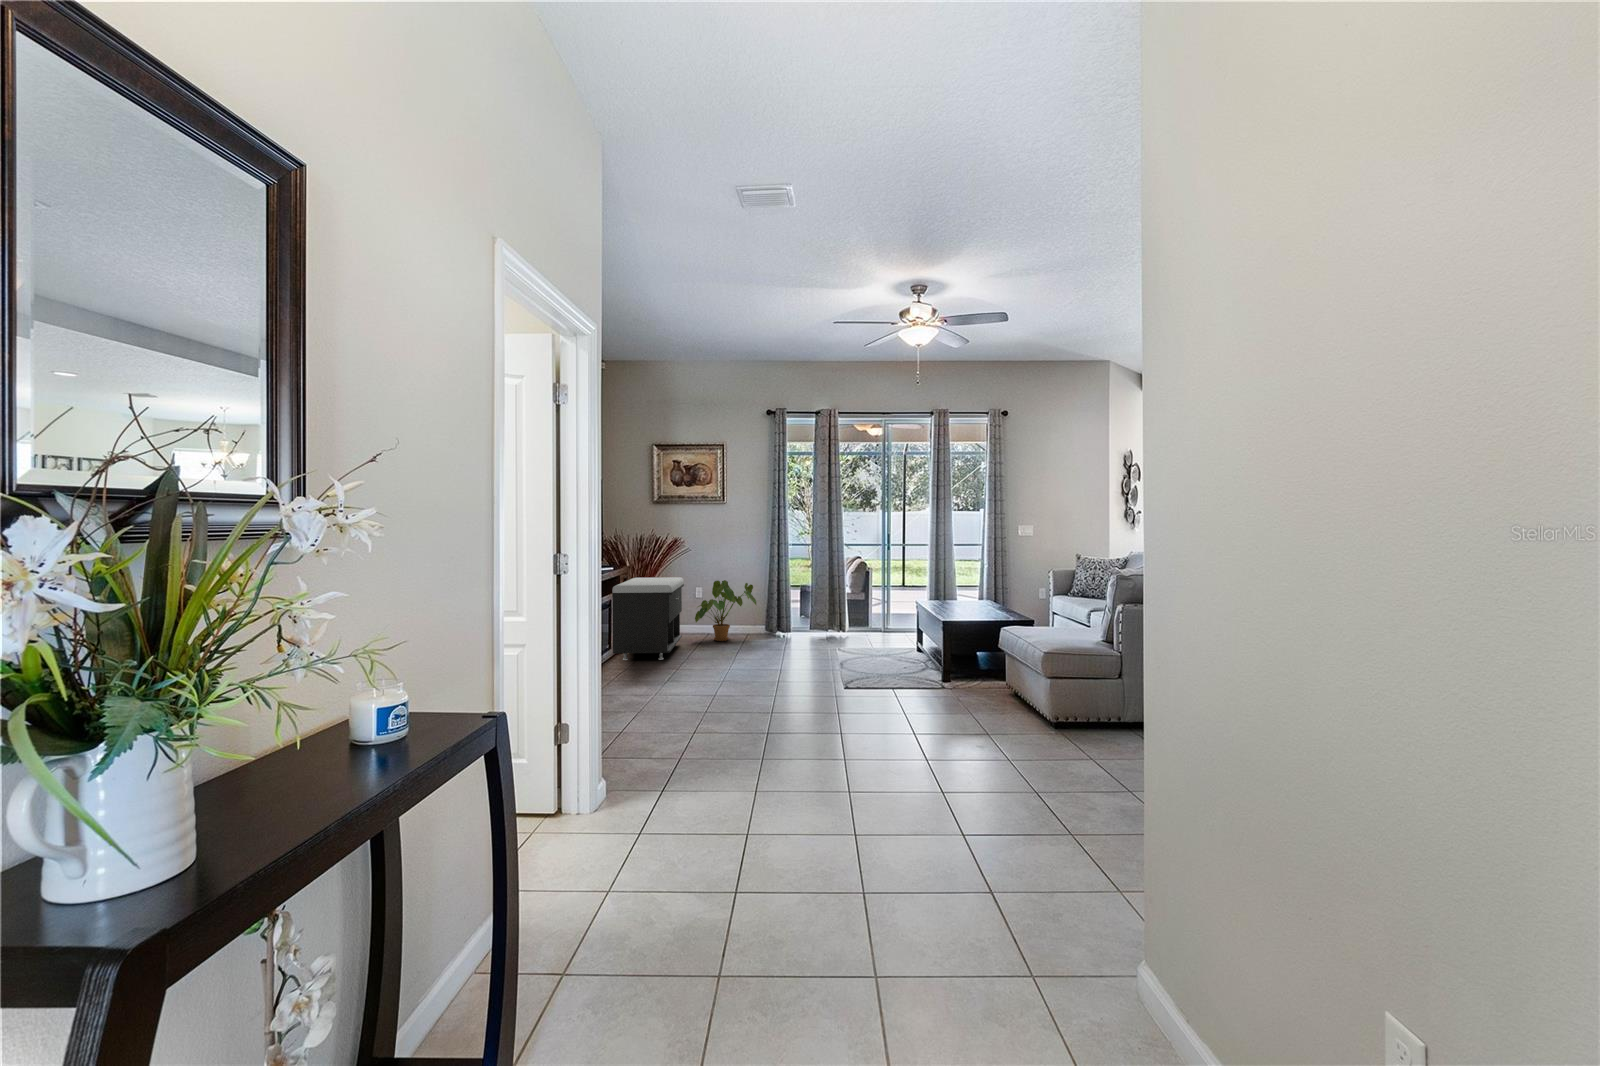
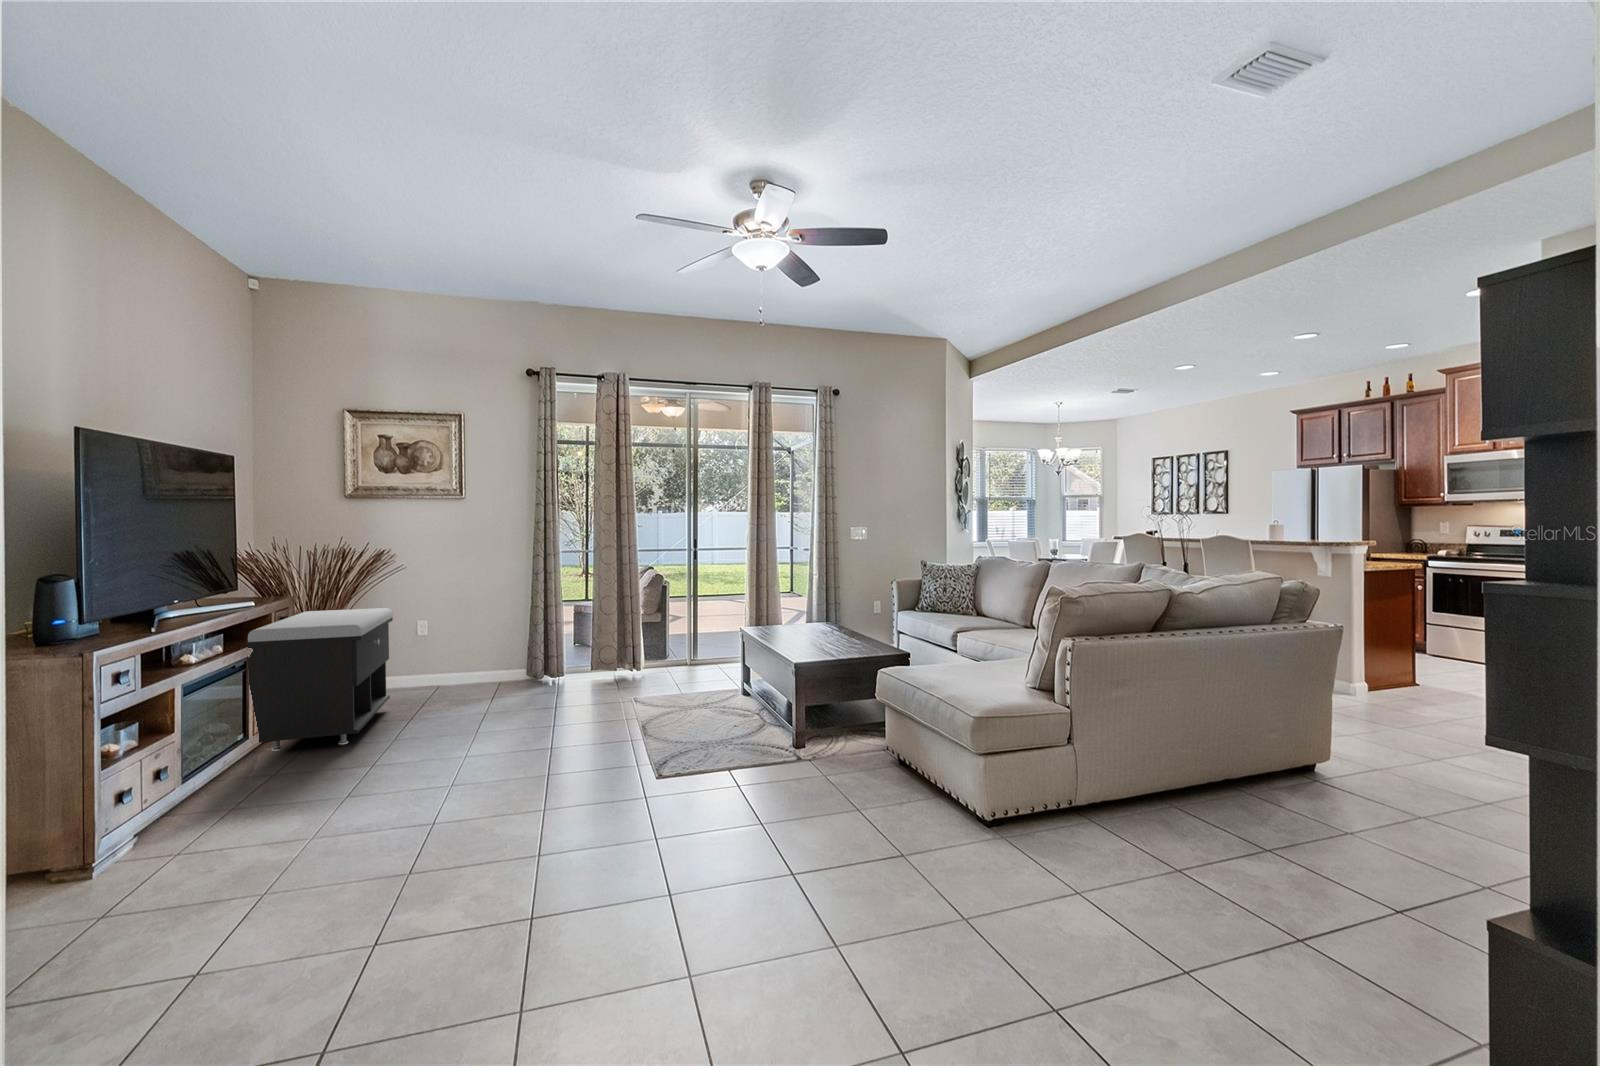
house plant: present [695,580,756,641] -> none [414,608,512,698]

